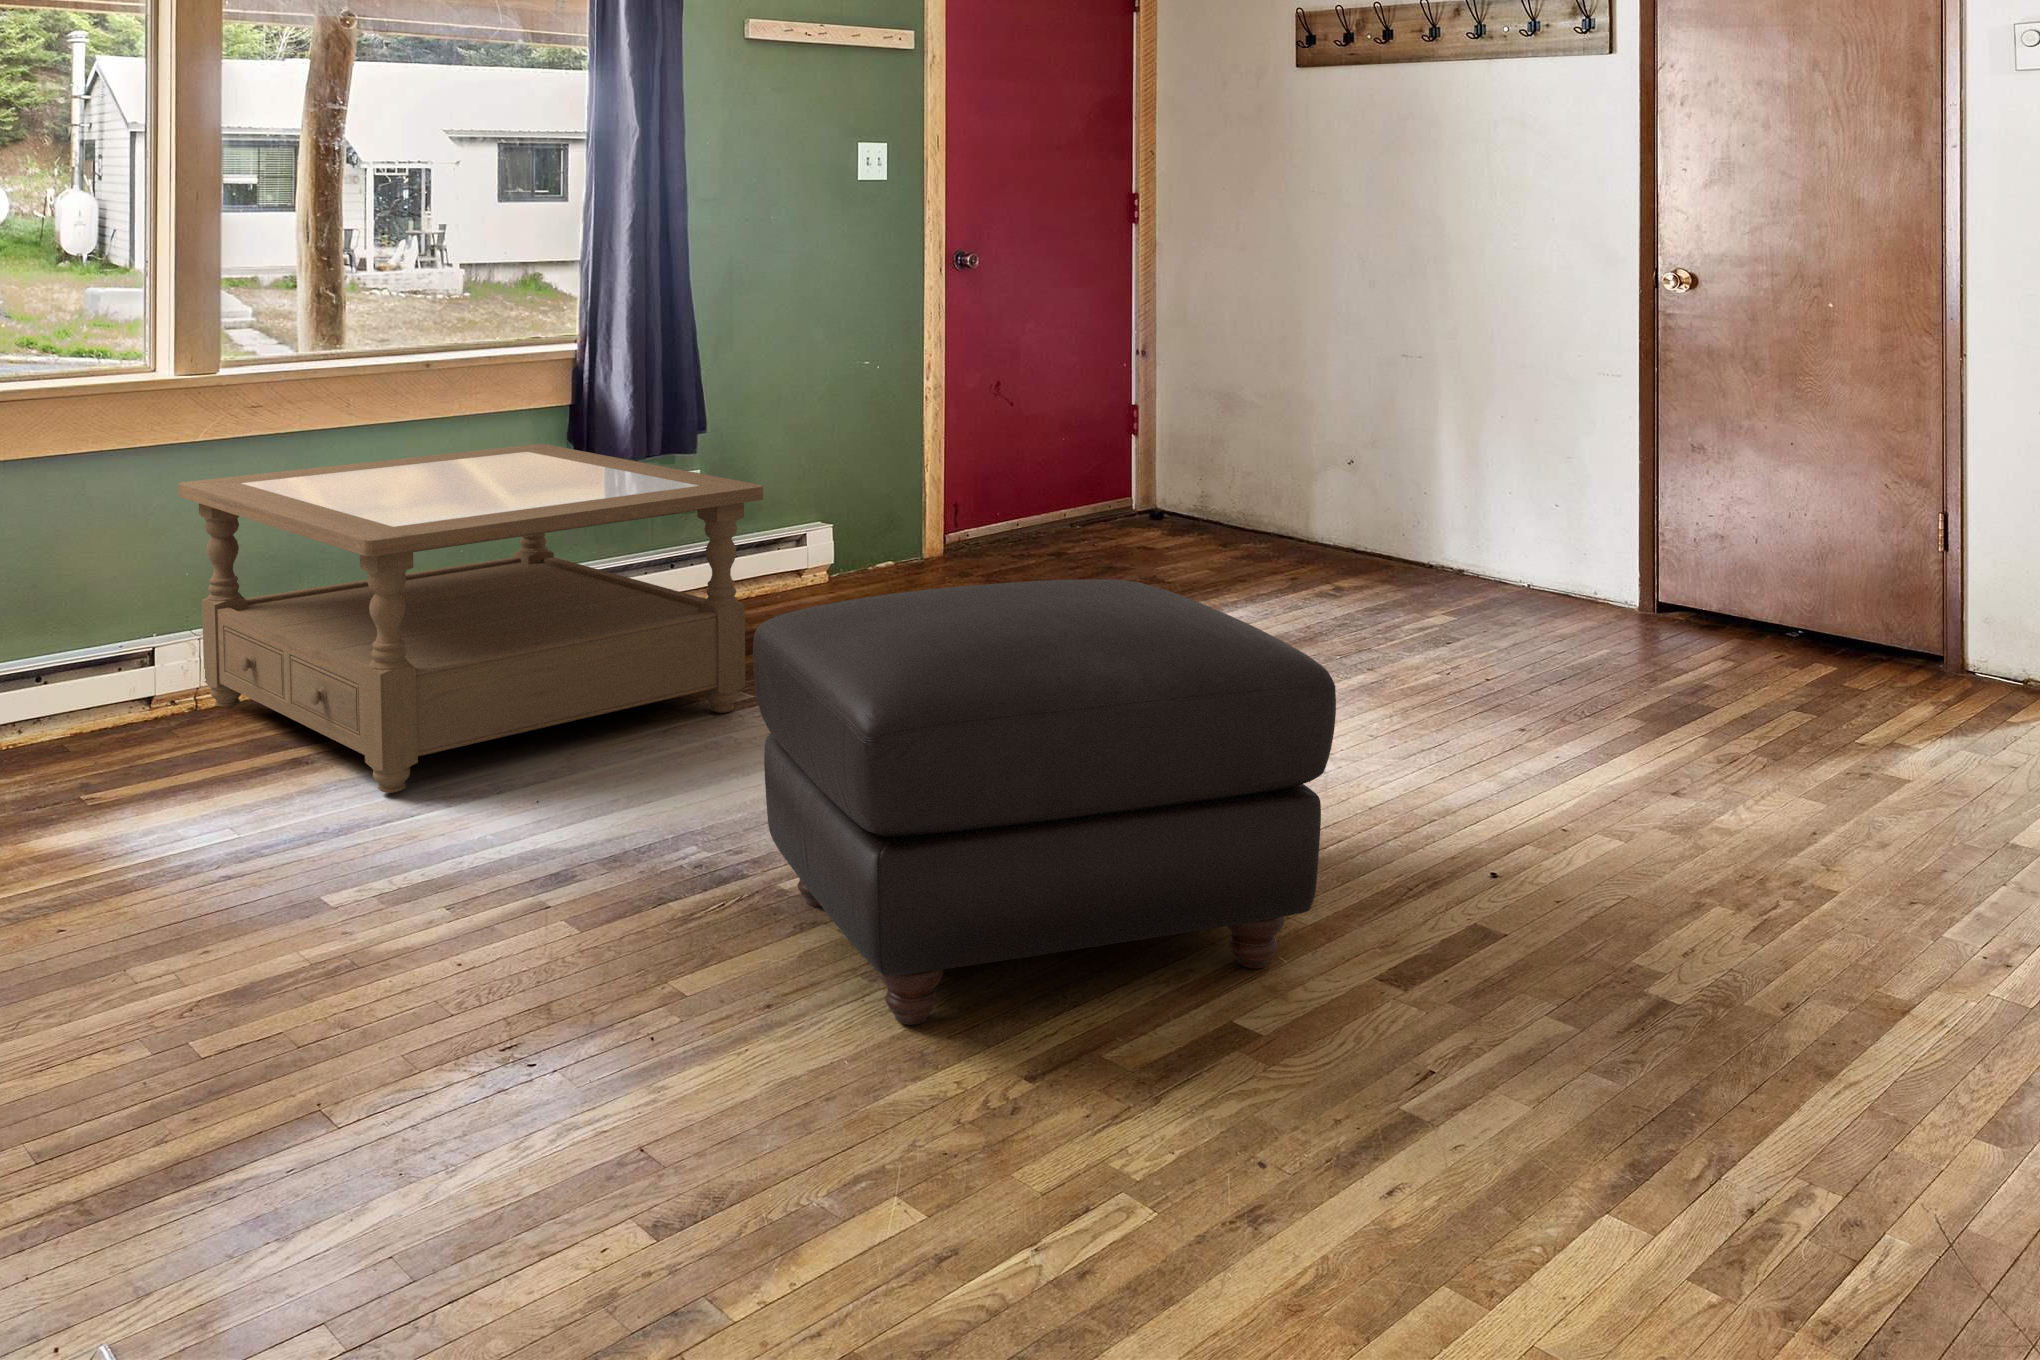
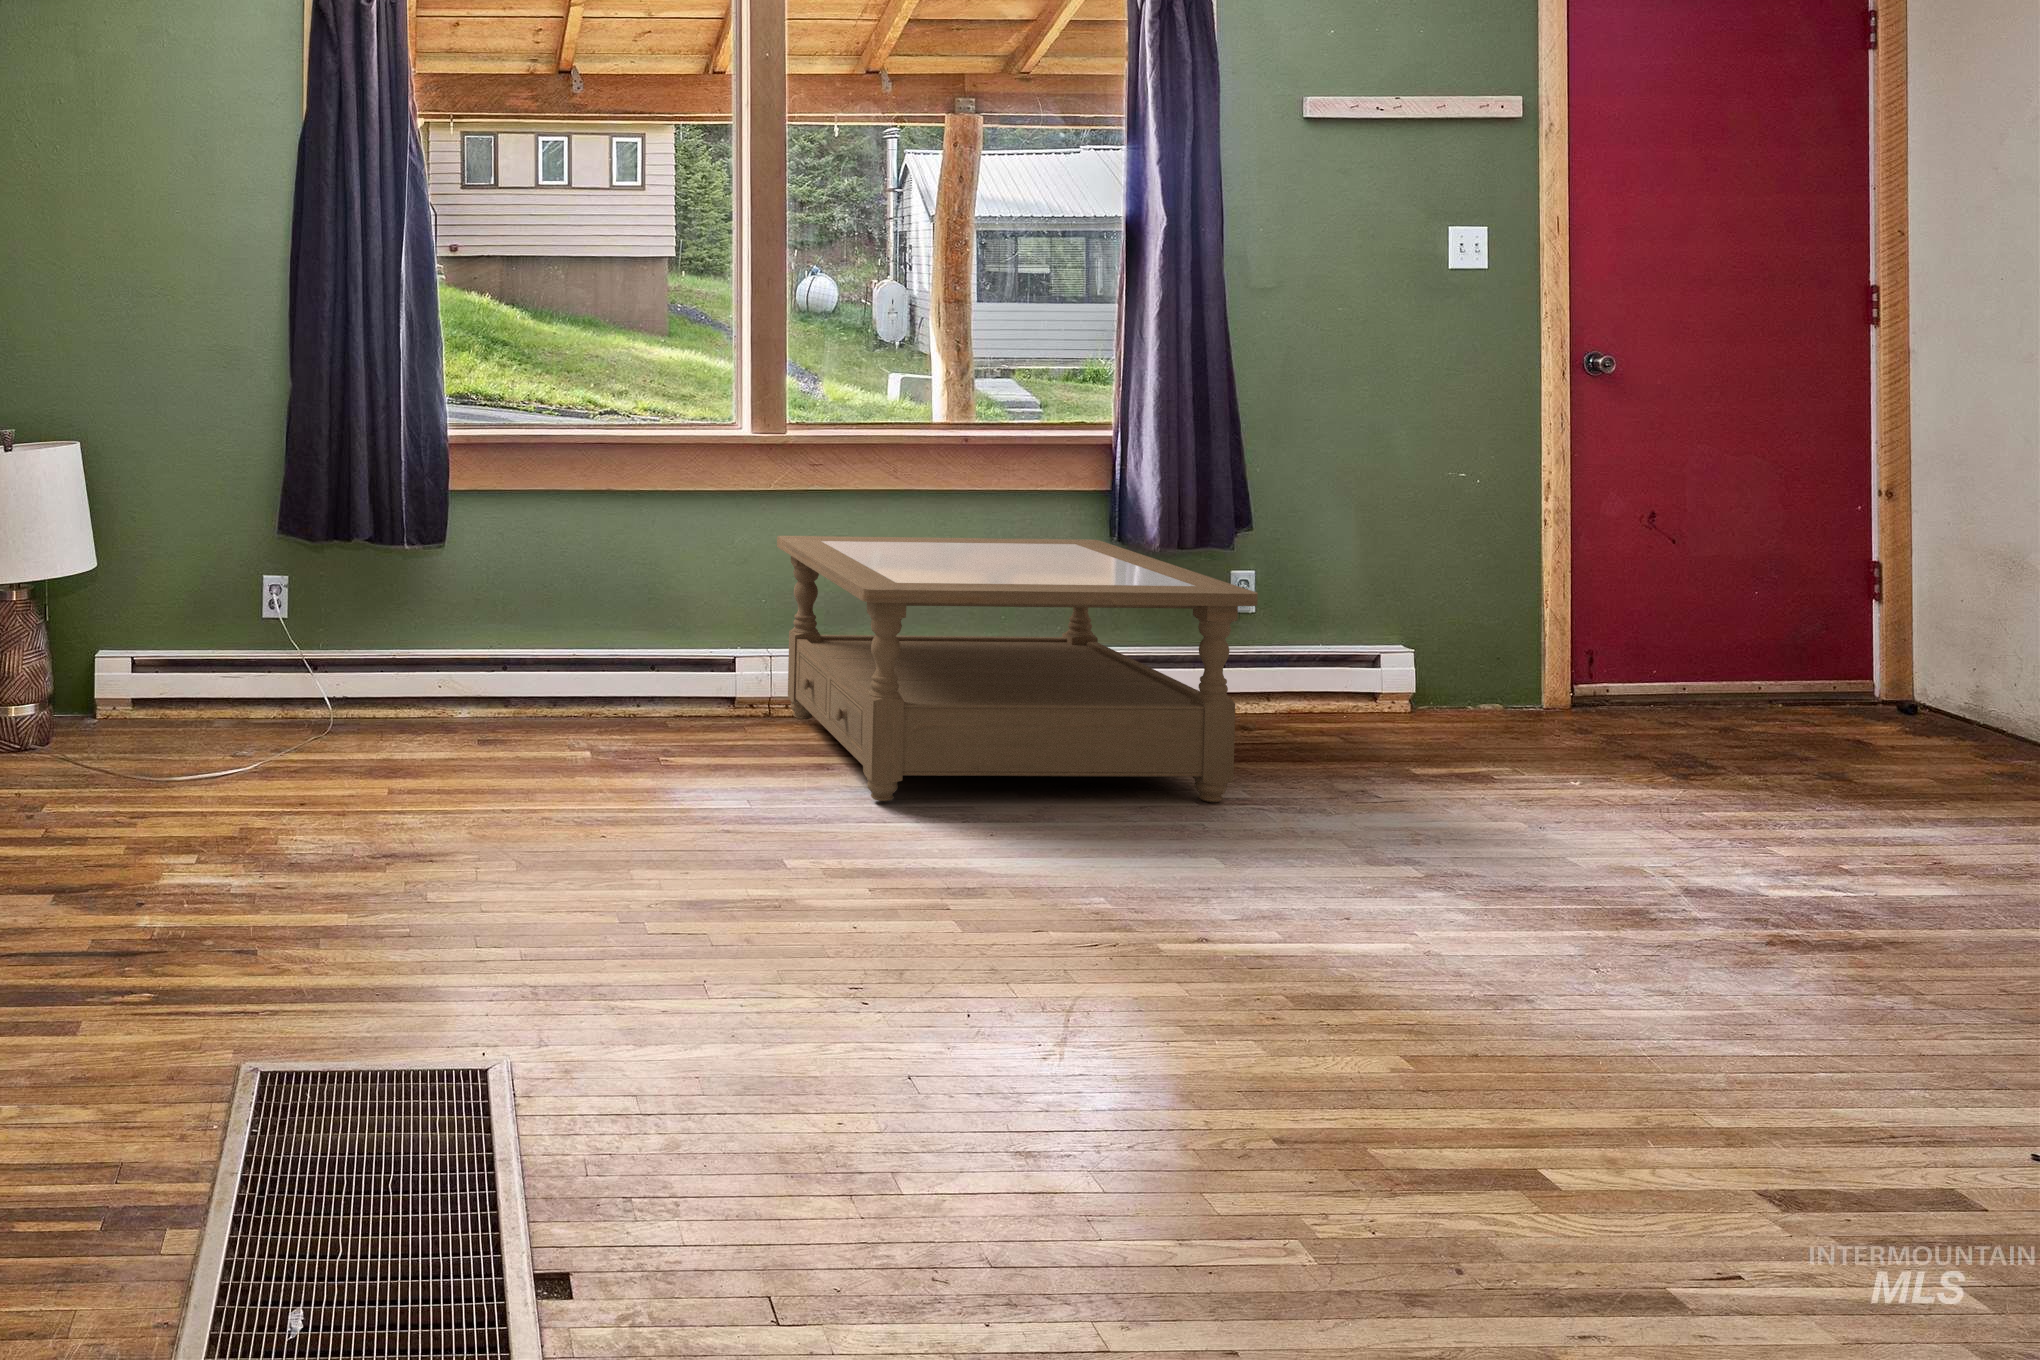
ottoman: present [753,579,1336,1025] -> none [1131,687,1710,1138]

